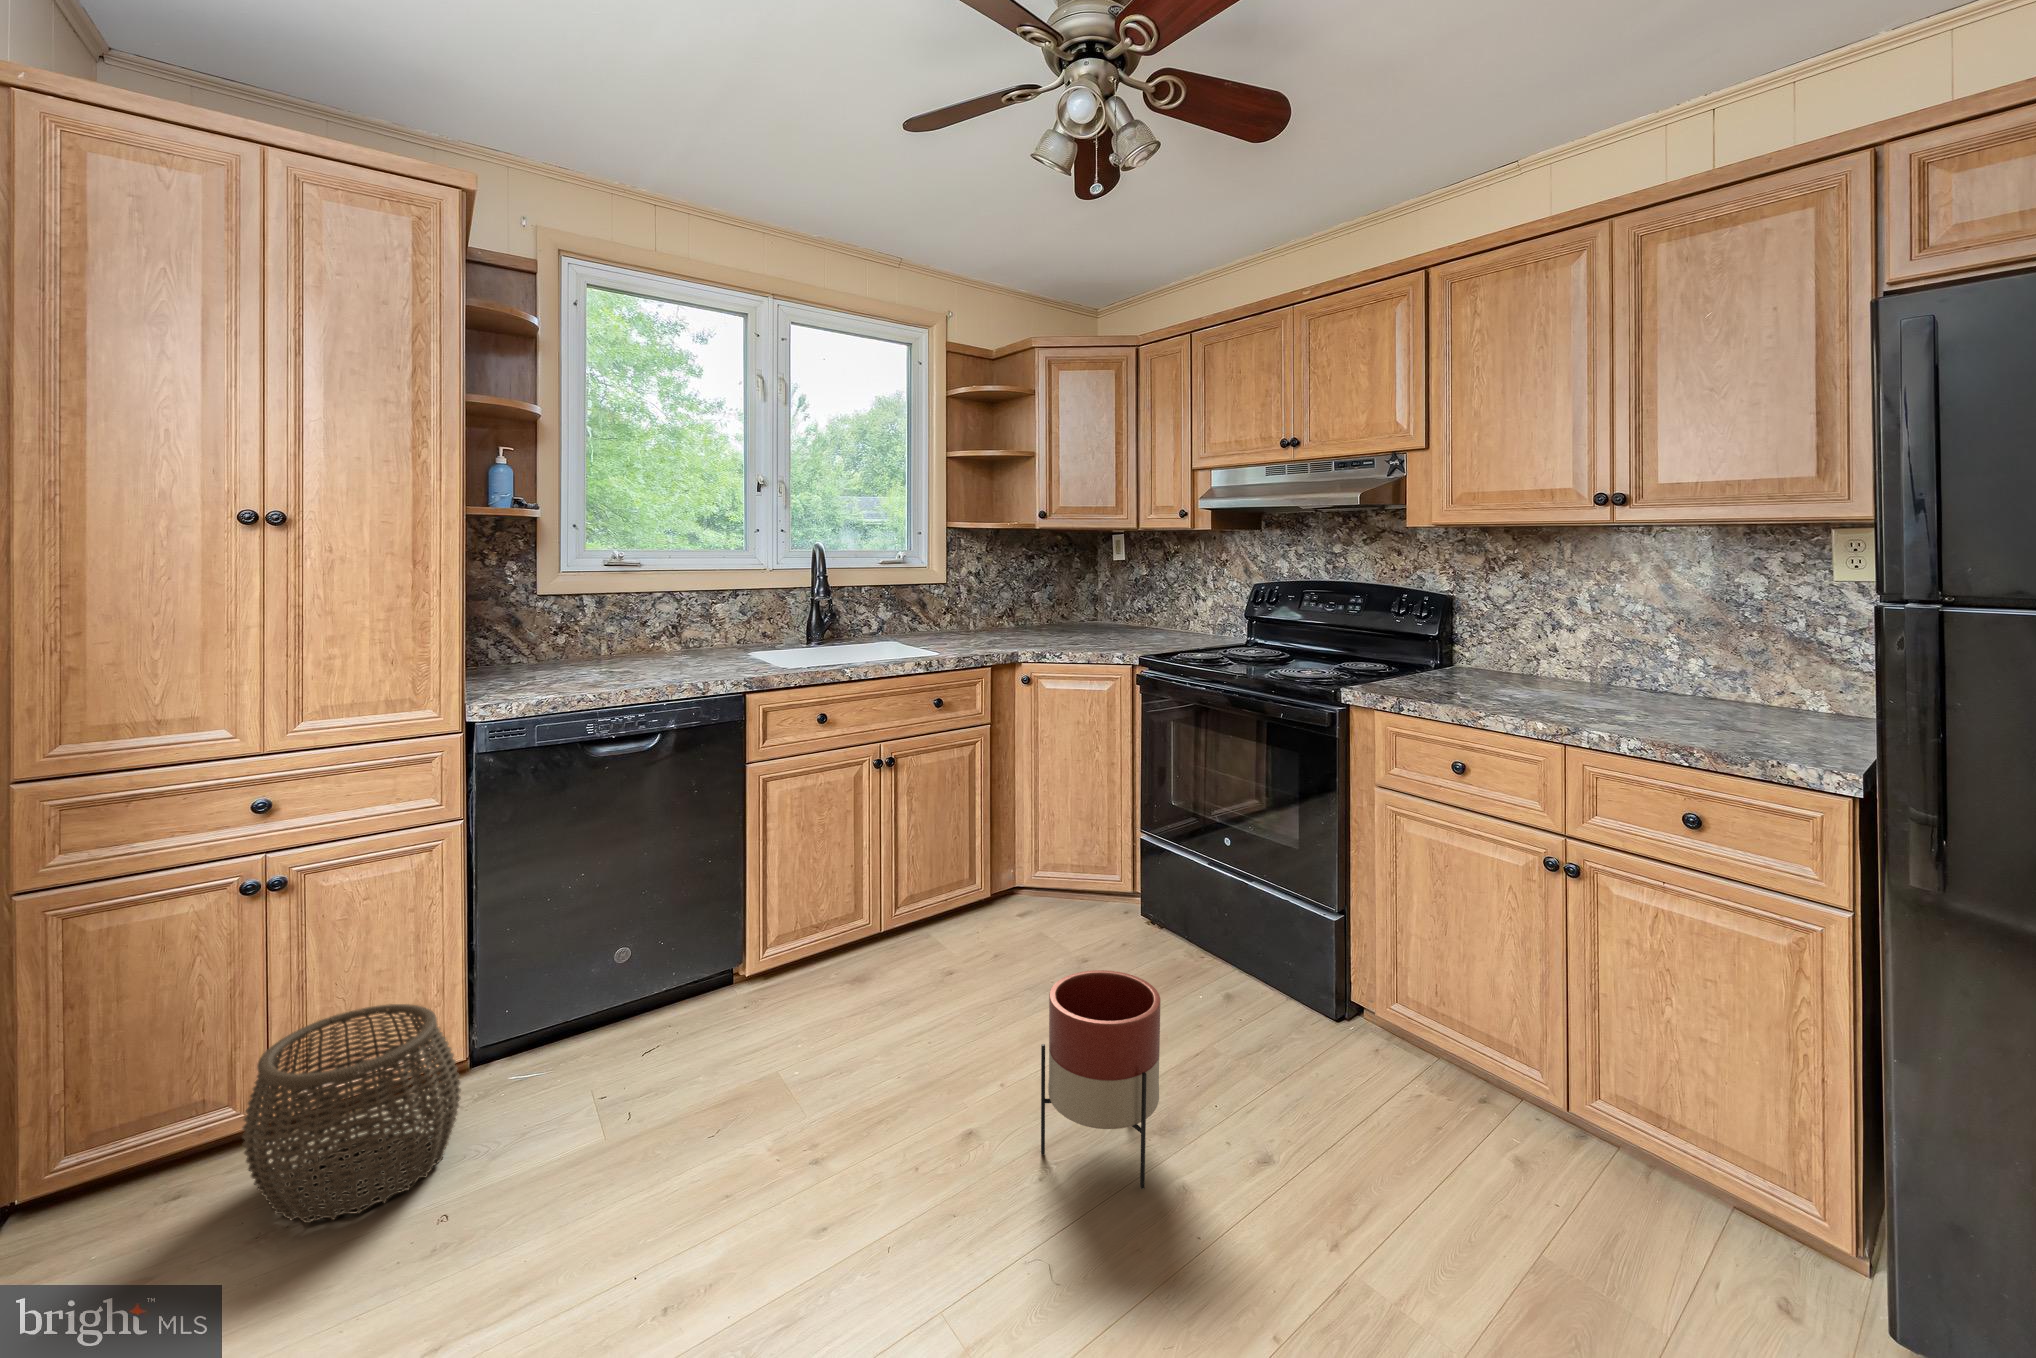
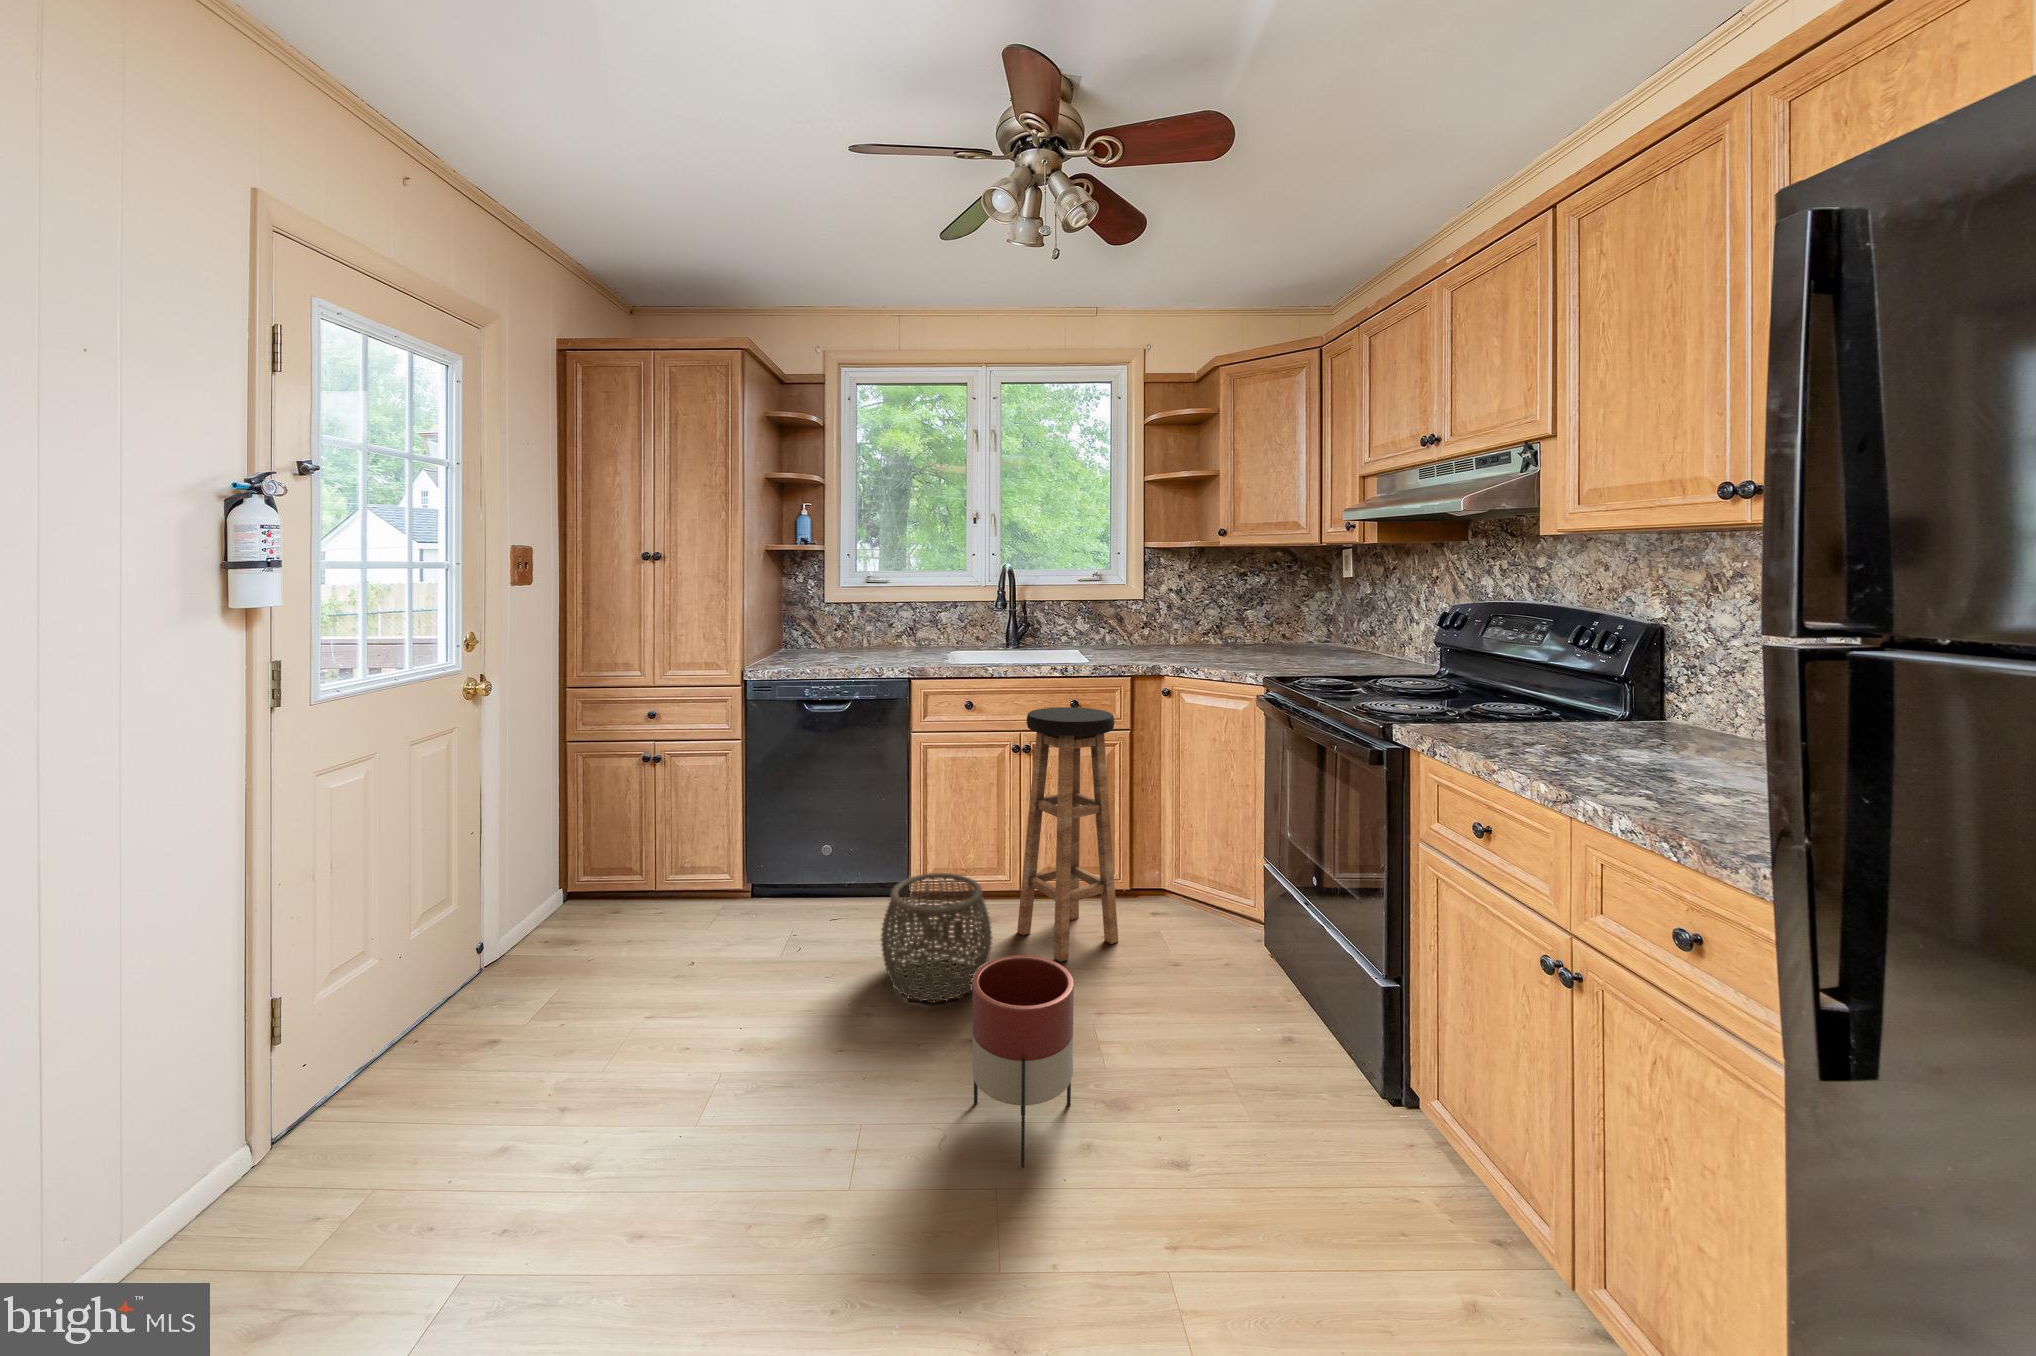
bar stool: none [914,705,1025,992] -> present [1017,707,1118,962]
woven basket: present [242,1004,461,1223] -> present [881,873,992,1003]

